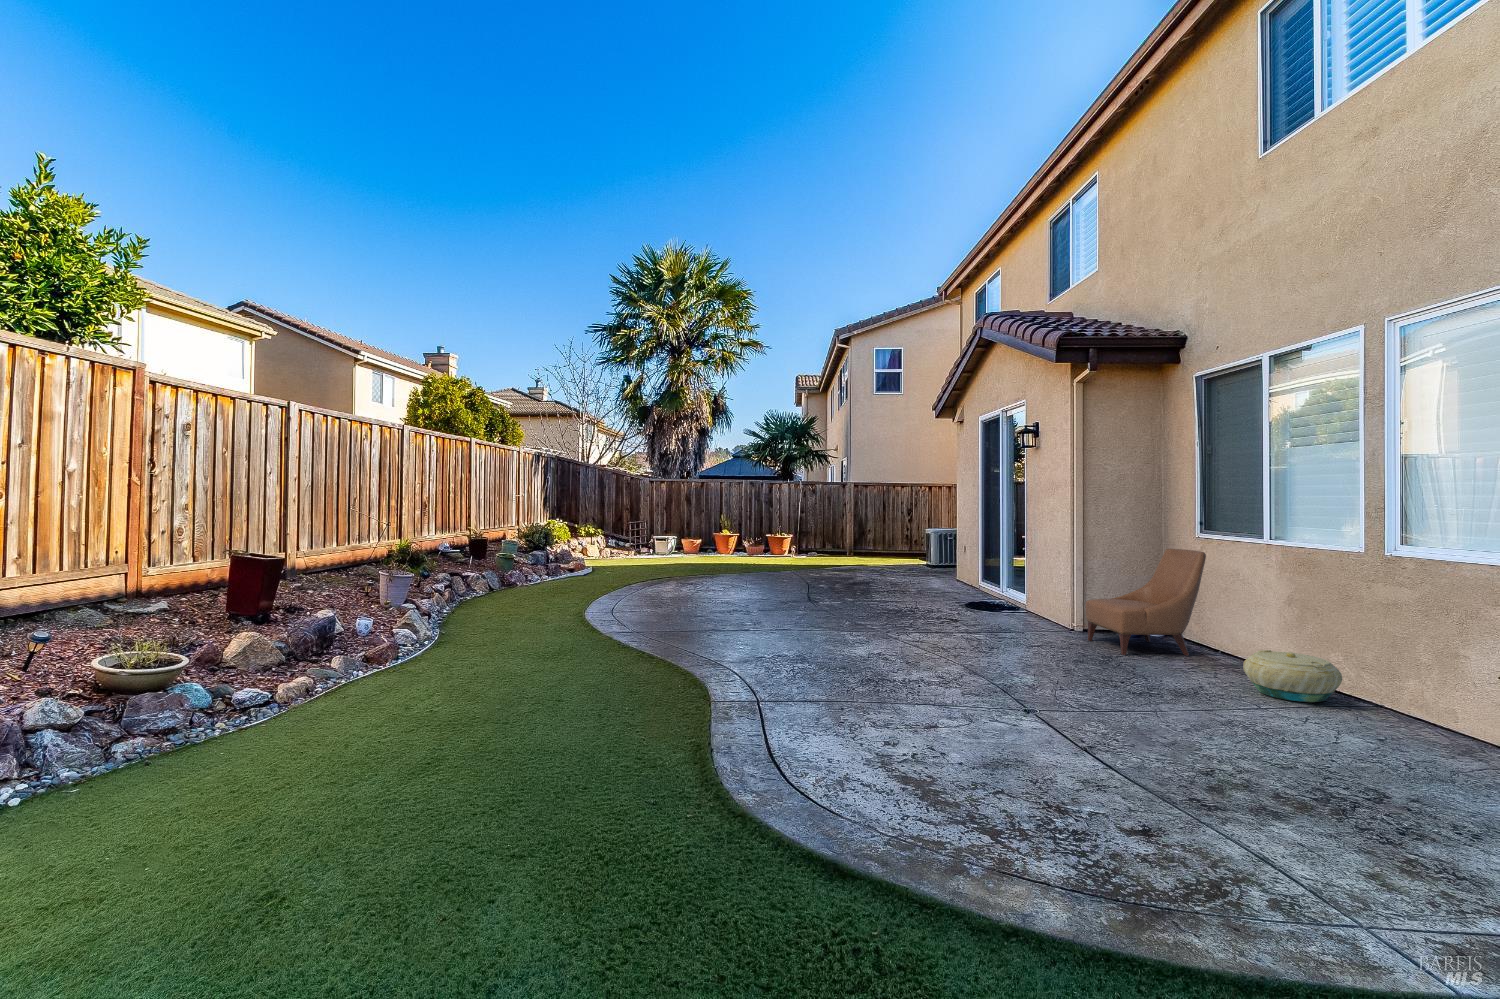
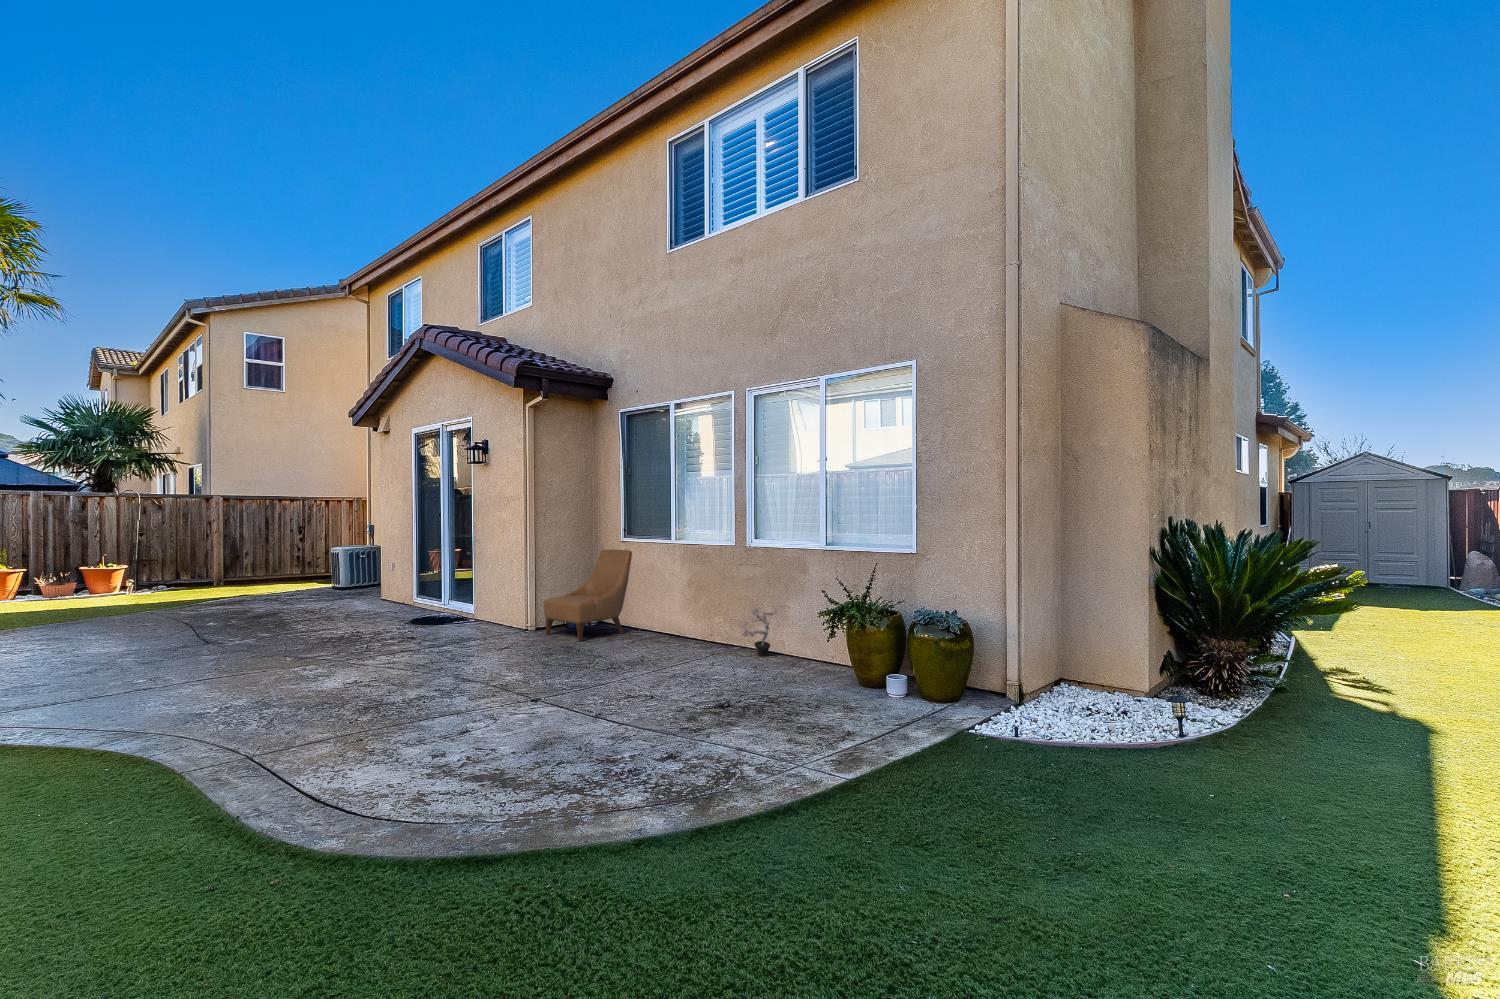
basket: present [1243,650,1342,702] -> none [668,617,723,650]
potted plant: none [1367,654,1455,737] -> present [740,608,777,656]

